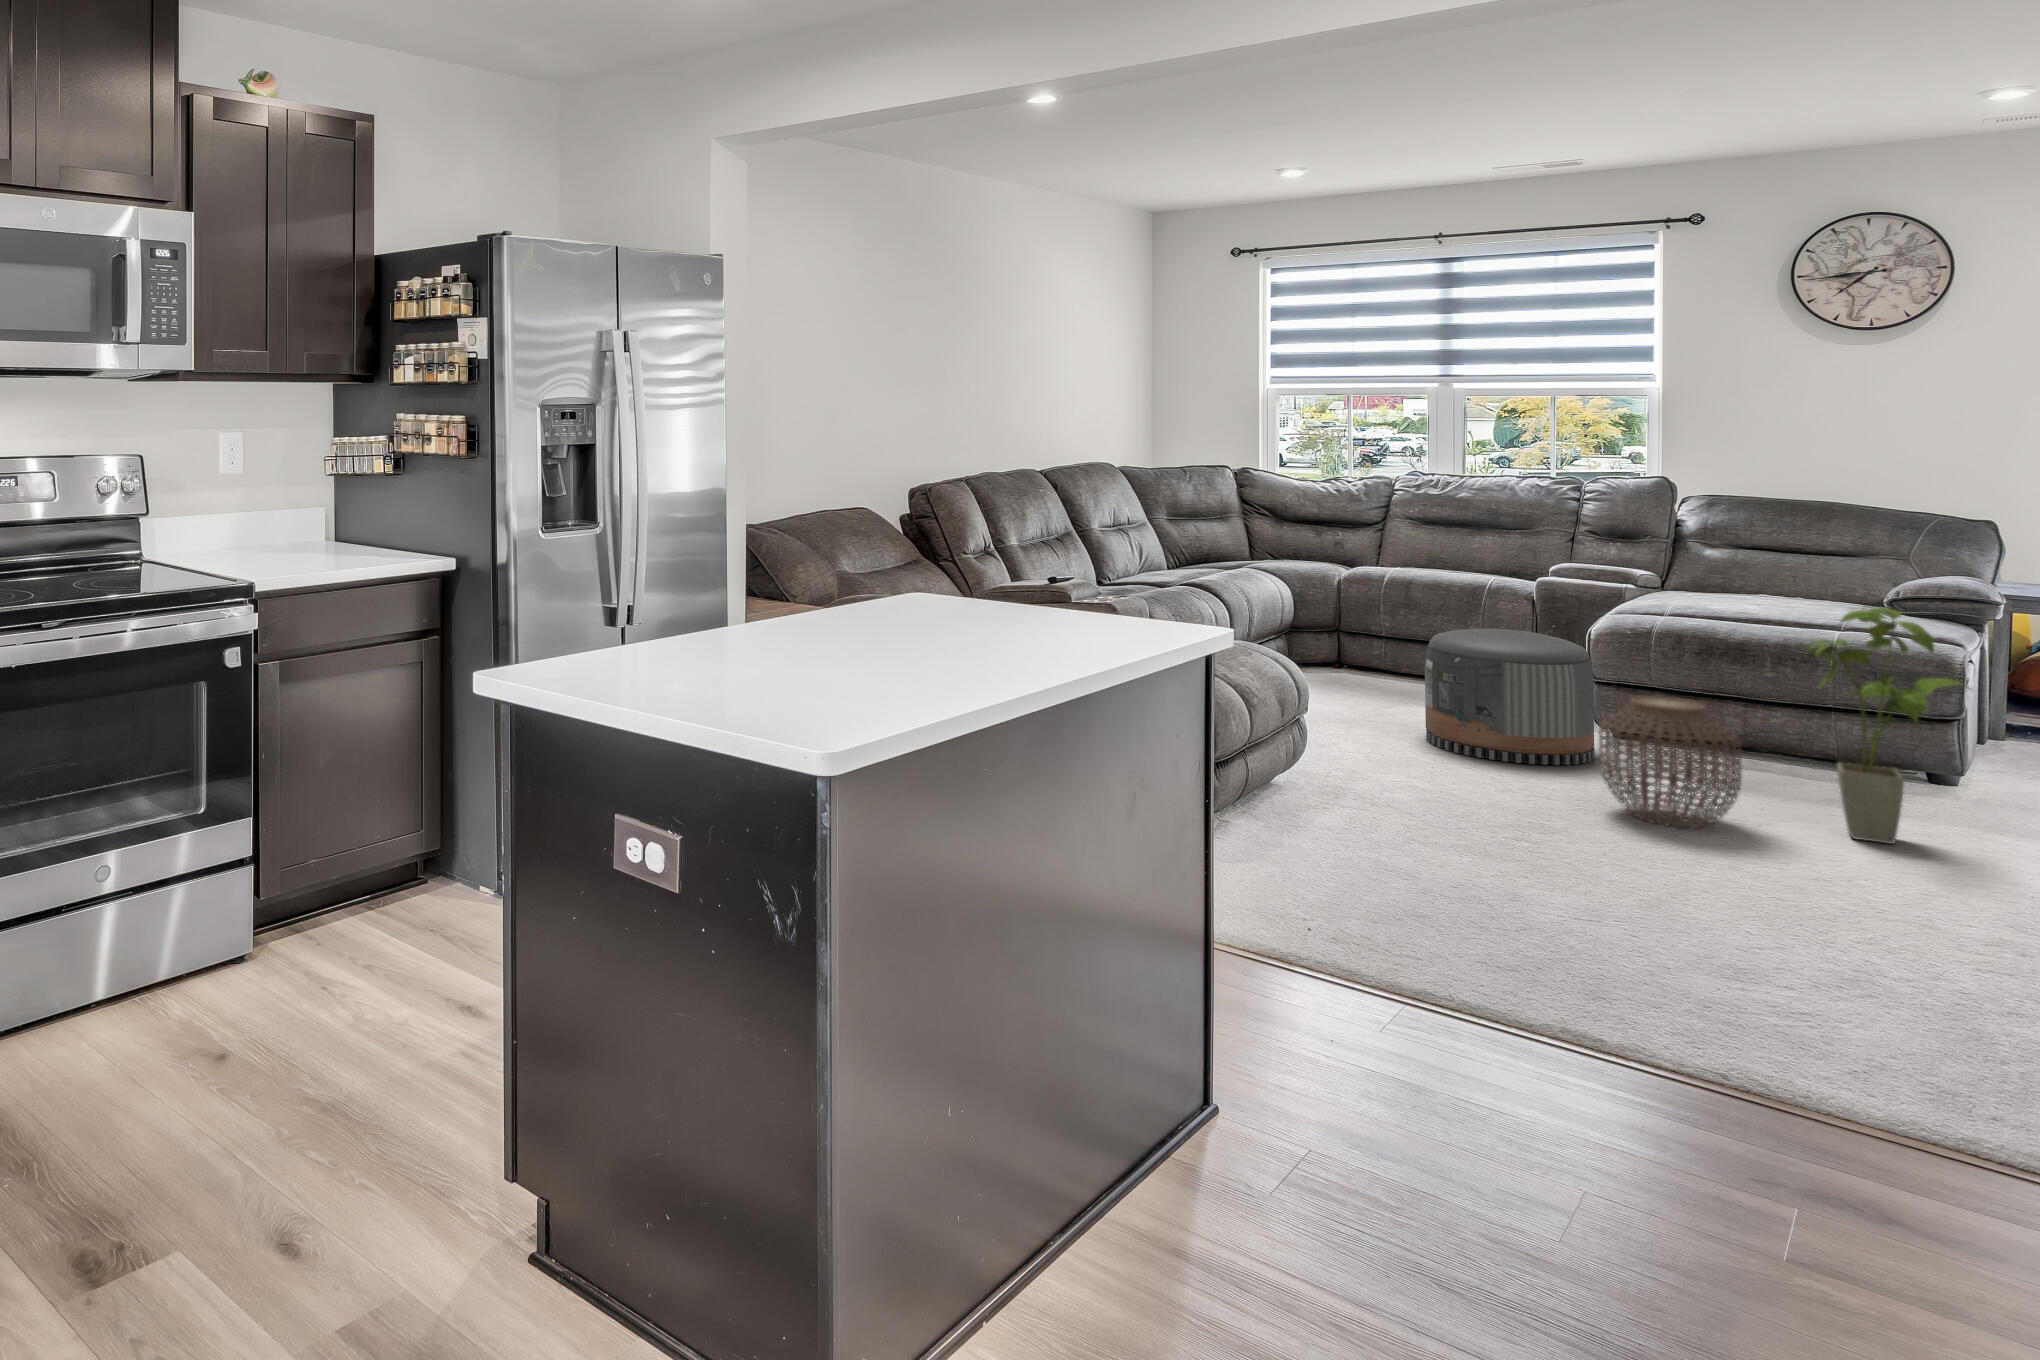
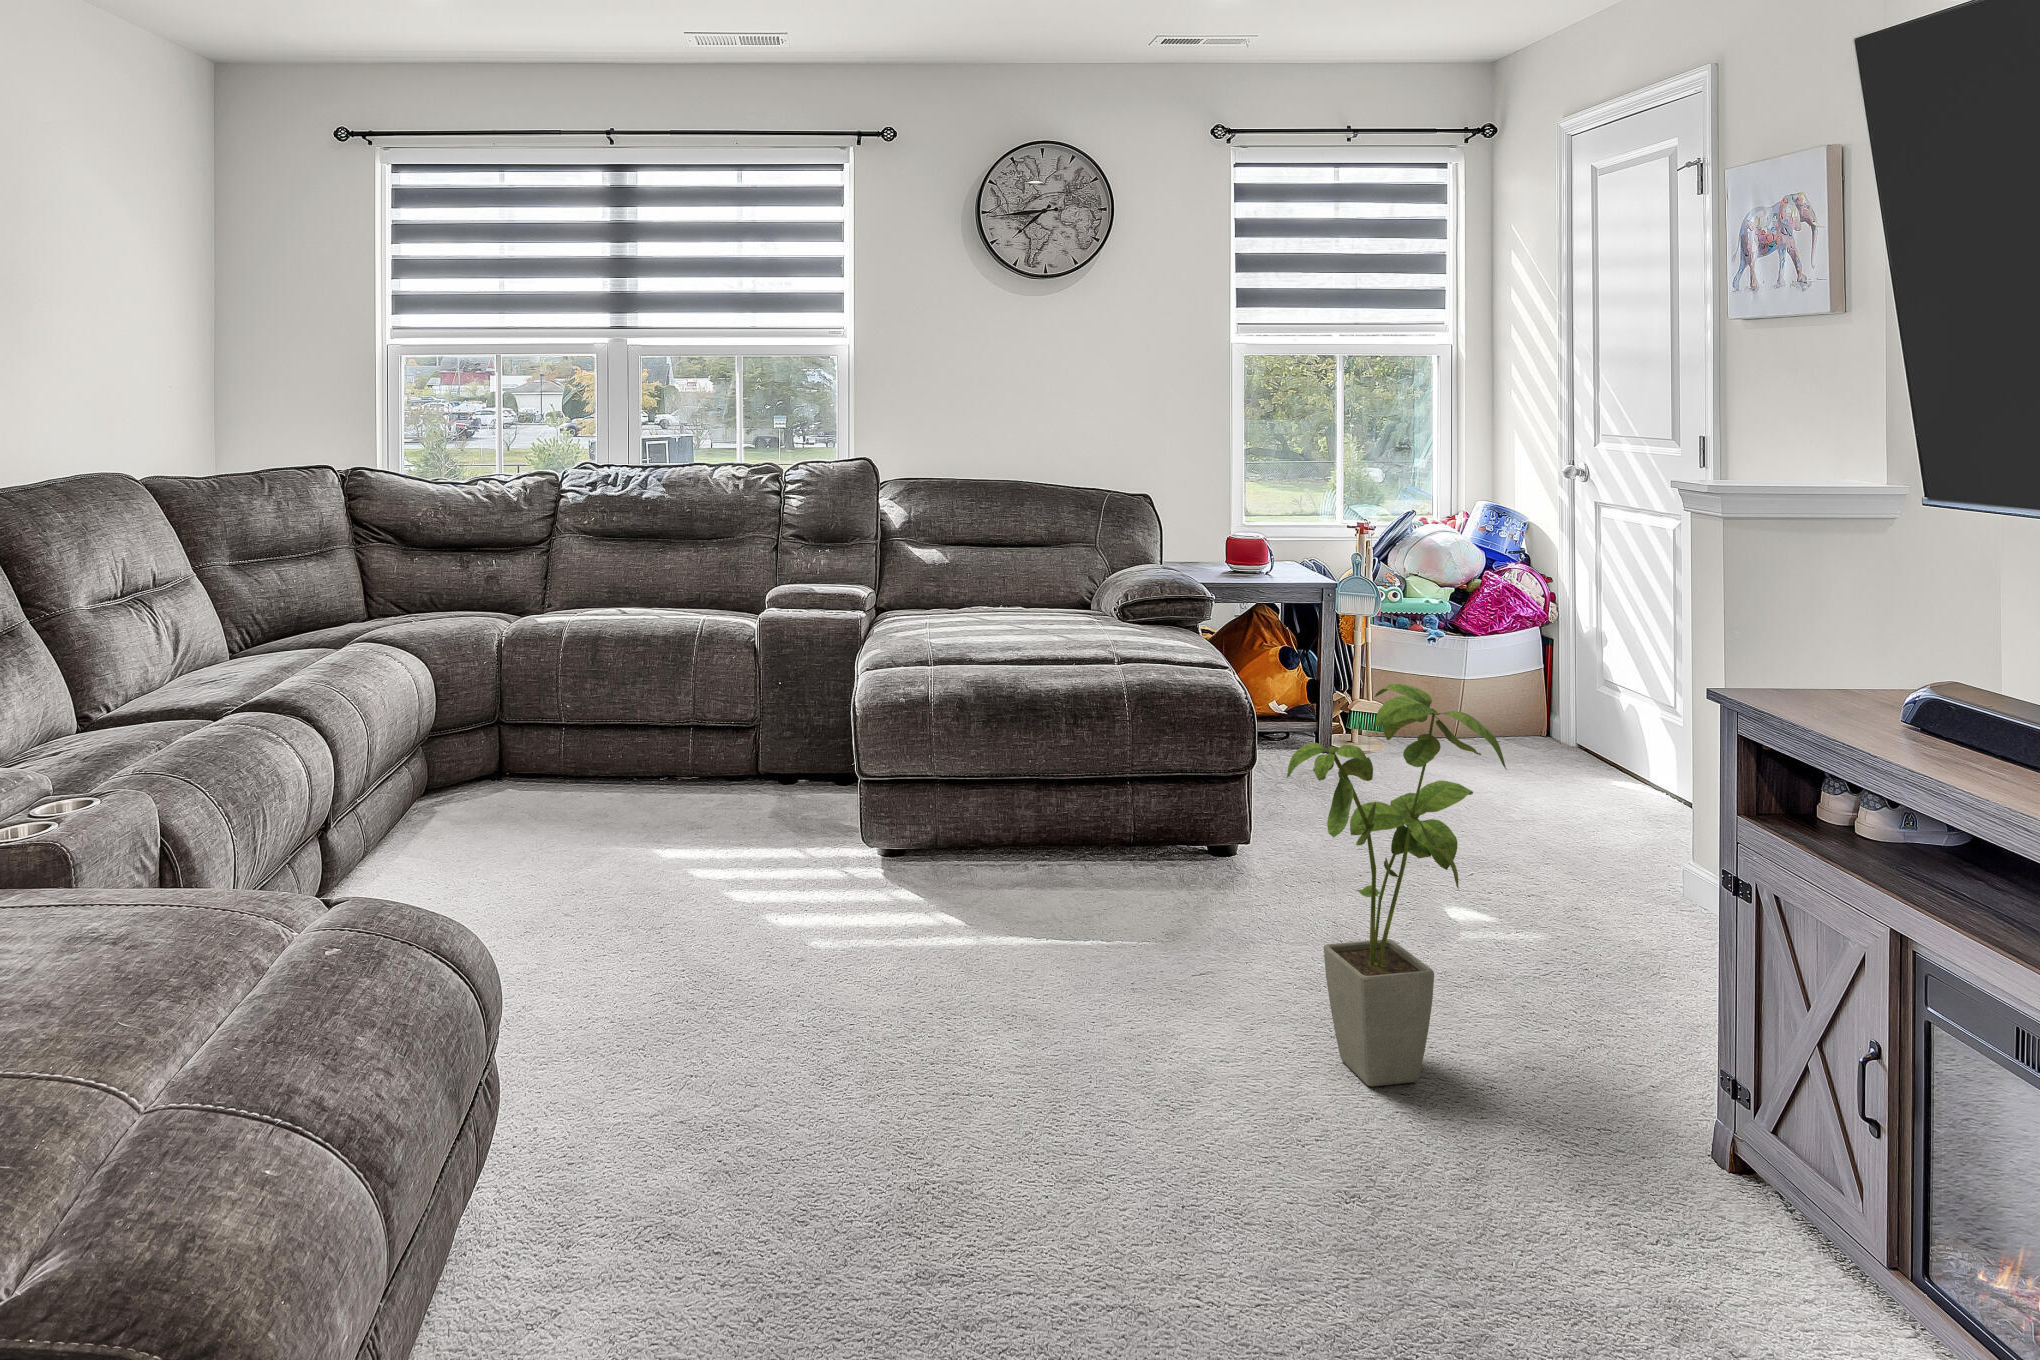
pouf: present [1425,629,1595,765] -> none [683,740,931,1017]
woven basket: present [1599,696,1741,828] -> none [1045,896,1268,1177]

